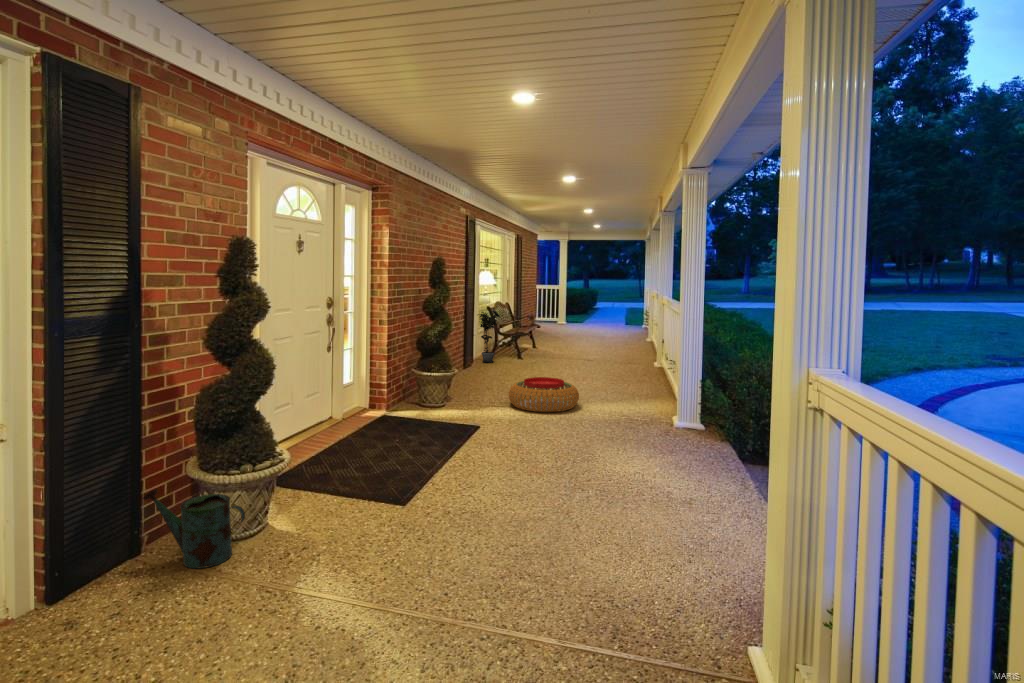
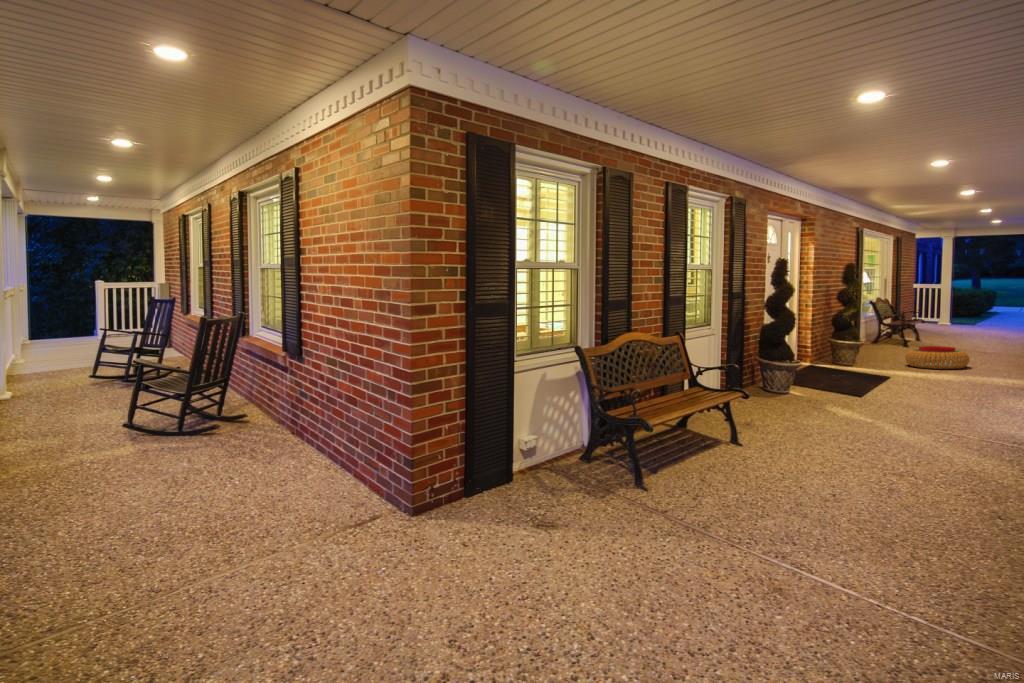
potted plant: present [478,308,500,363] -> none [864,301,886,347]
watering can: present [143,489,245,568] -> none [741,366,788,399]

